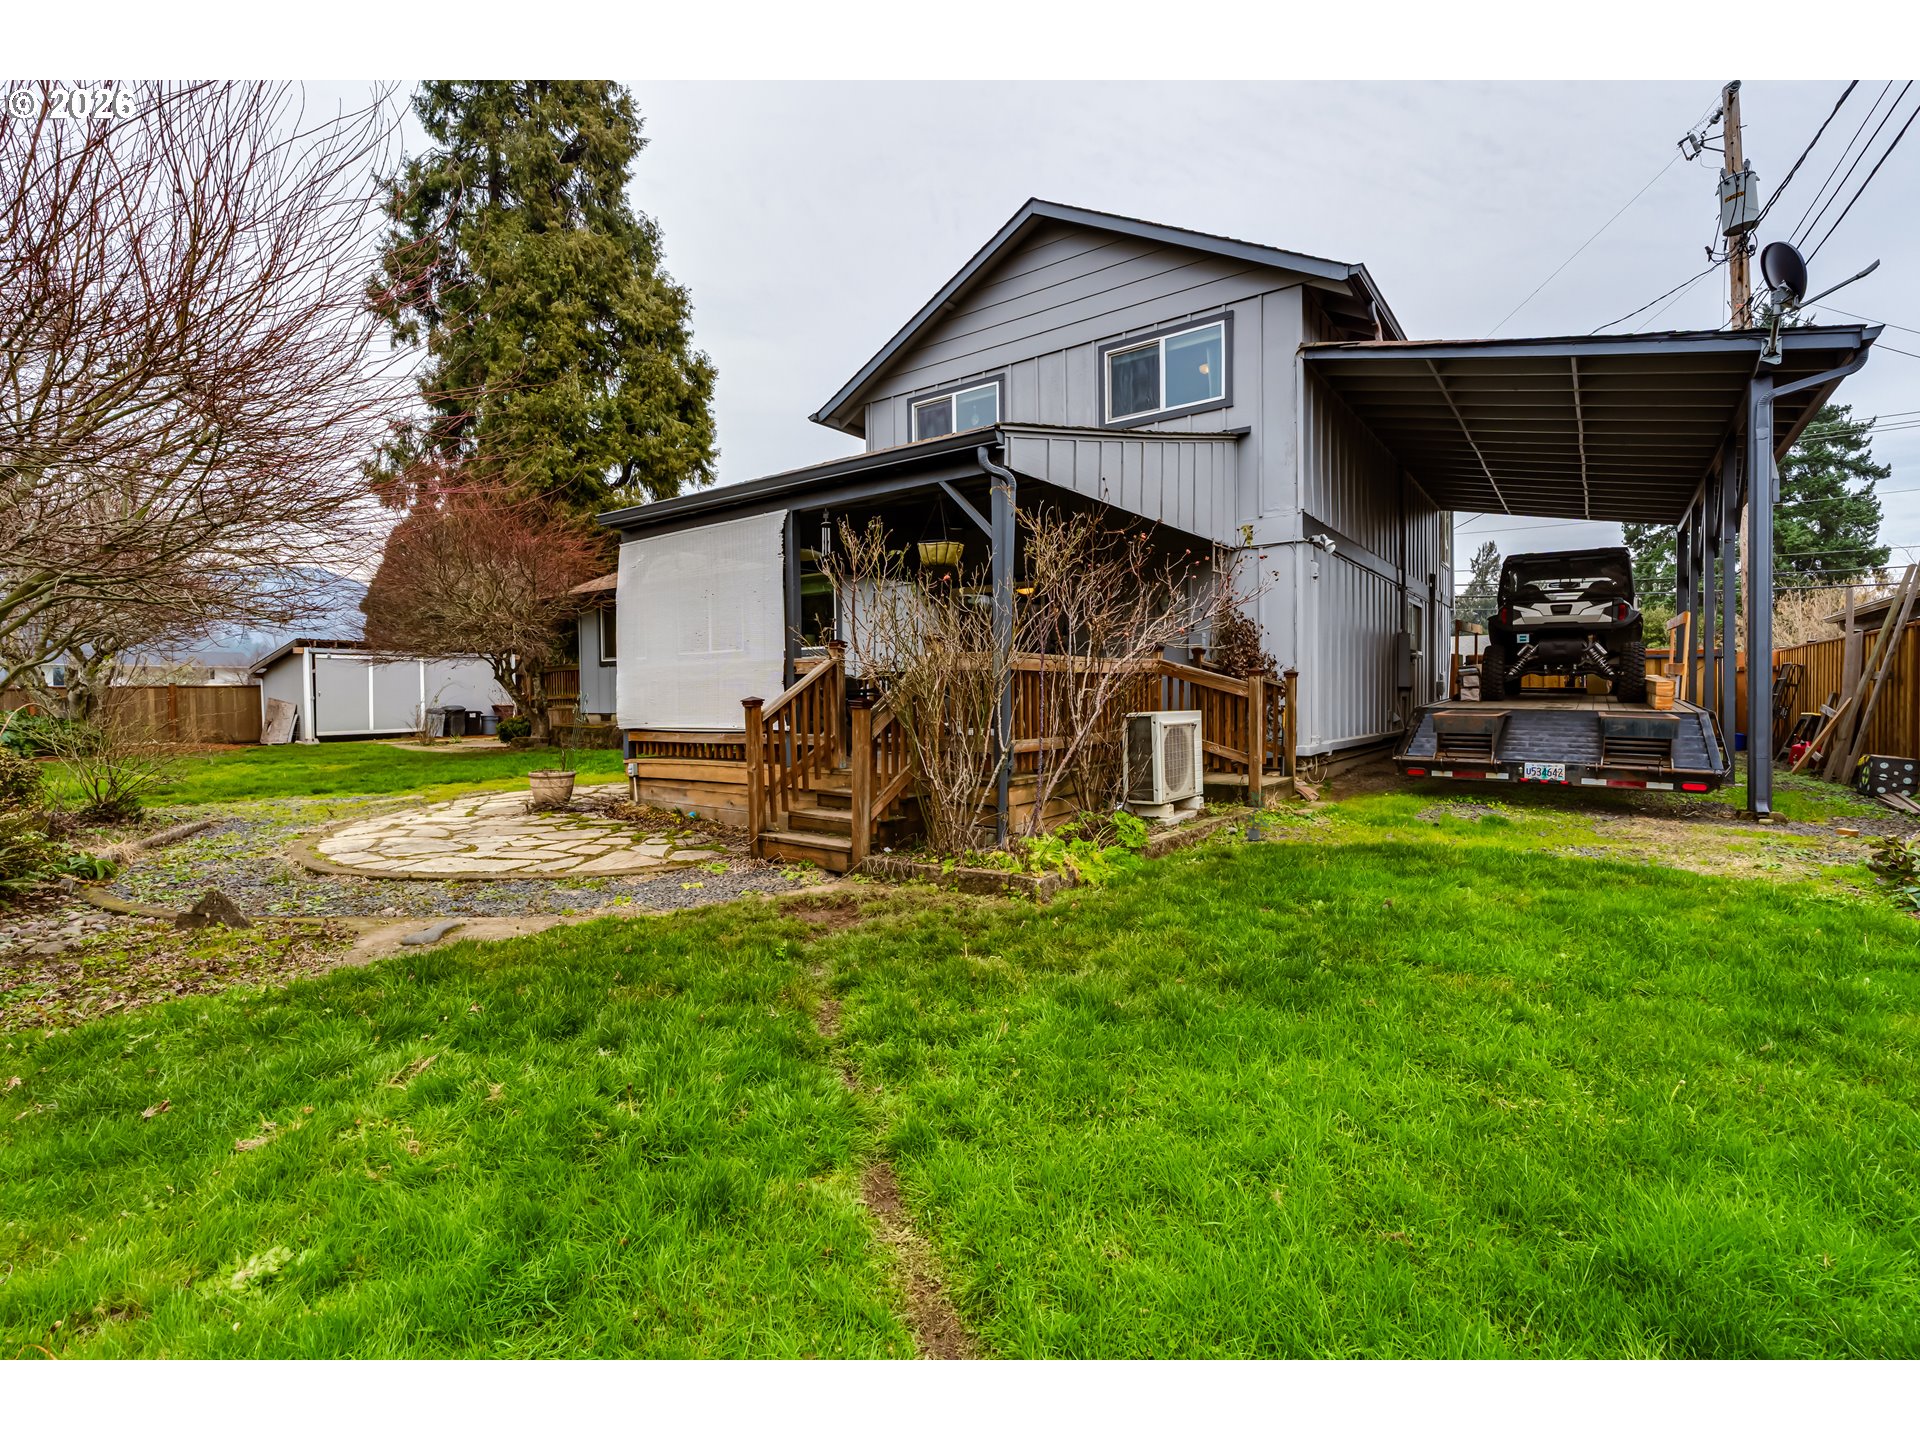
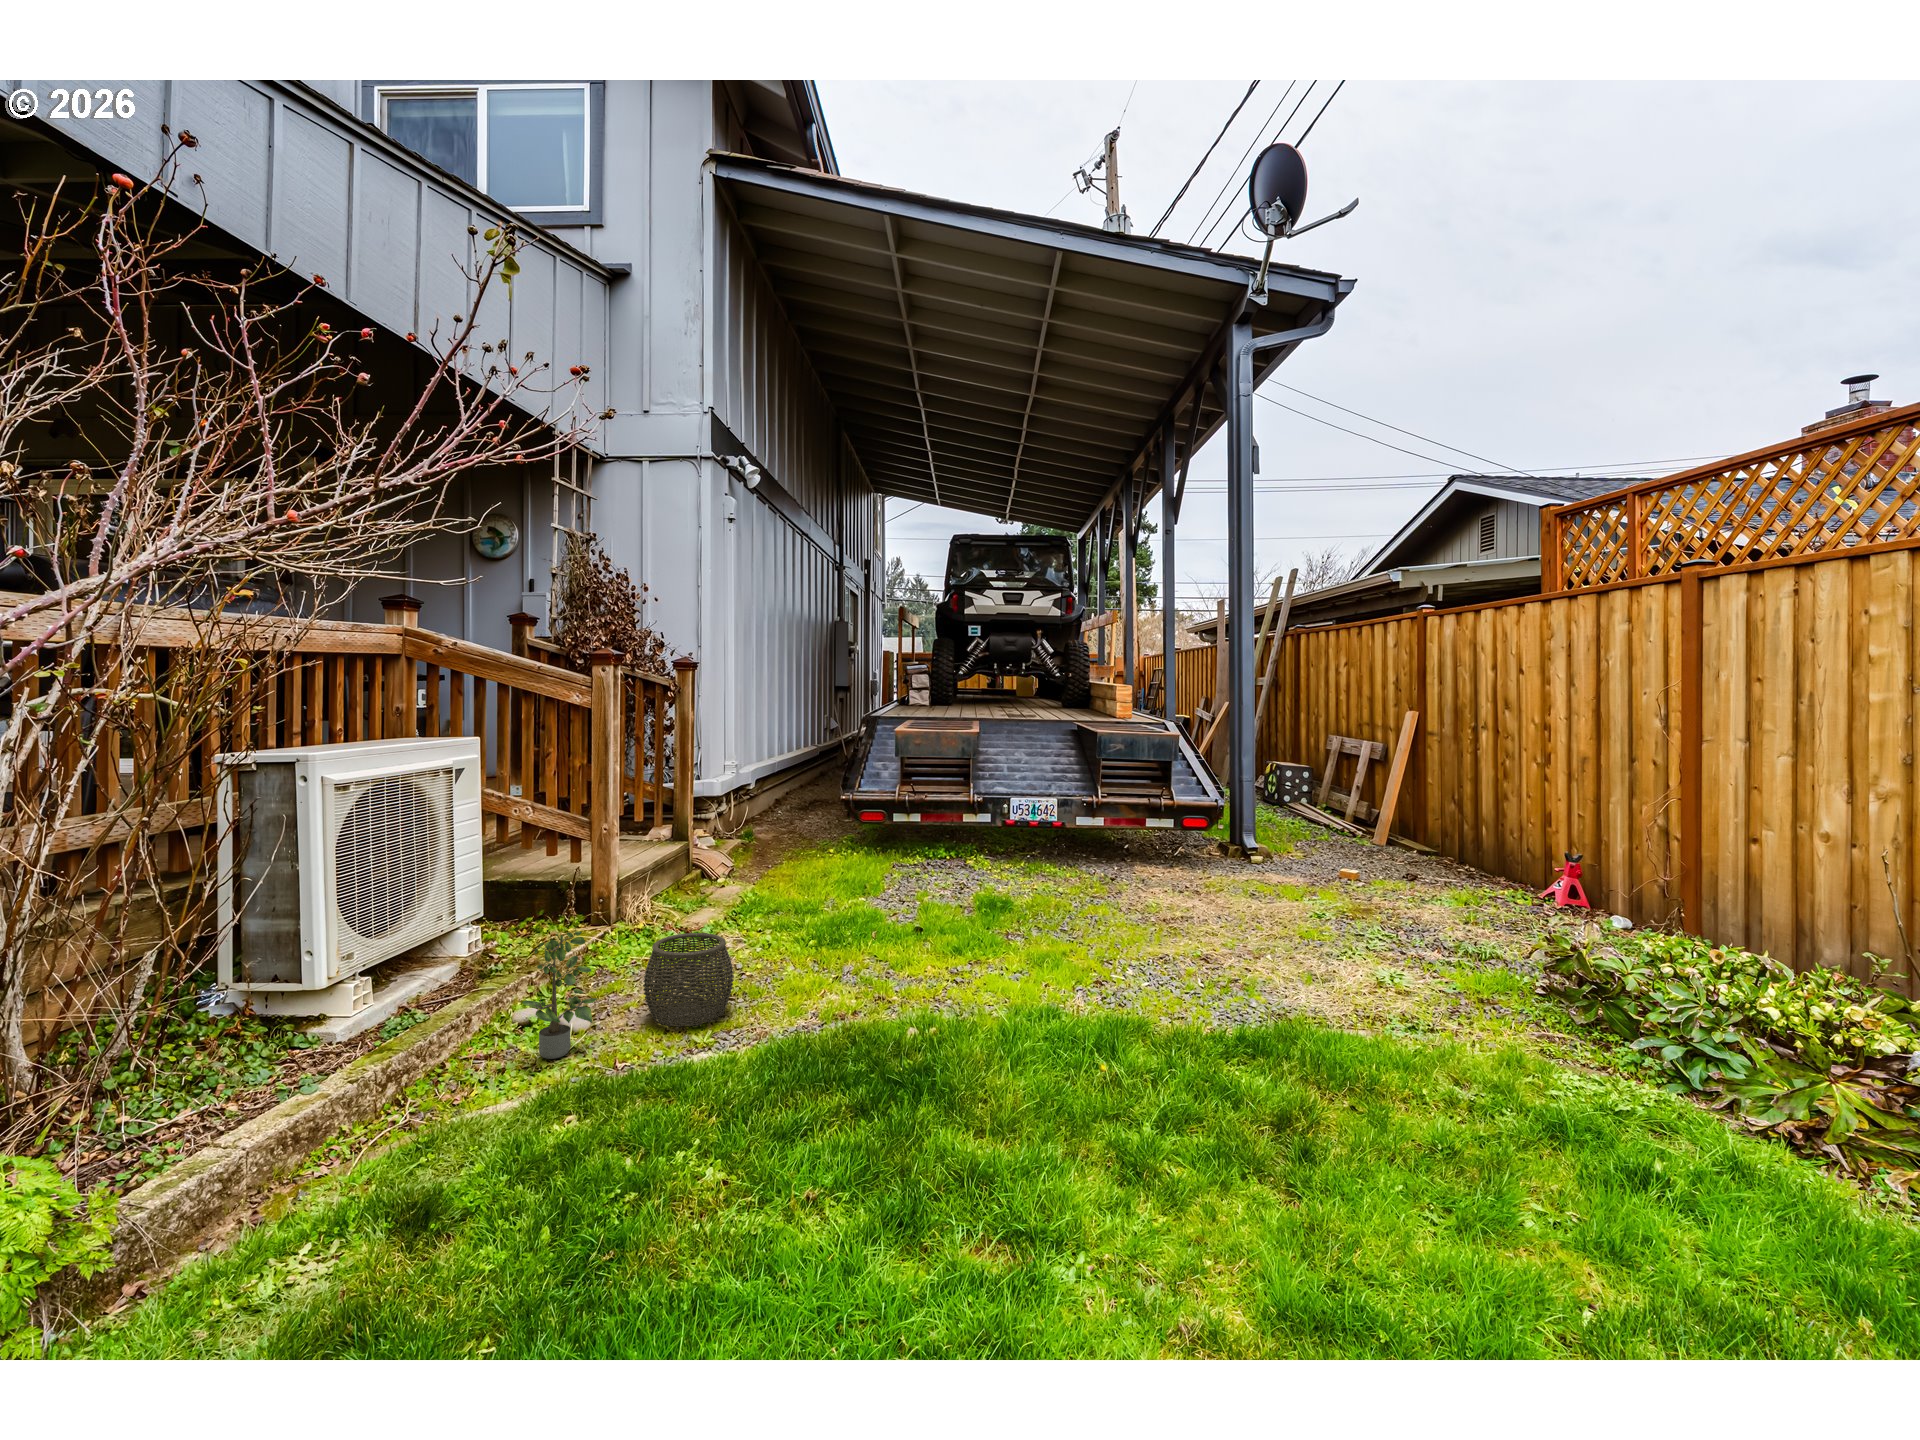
woven basket: none [1287,802,1330,840] -> present [643,933,734,1028]

